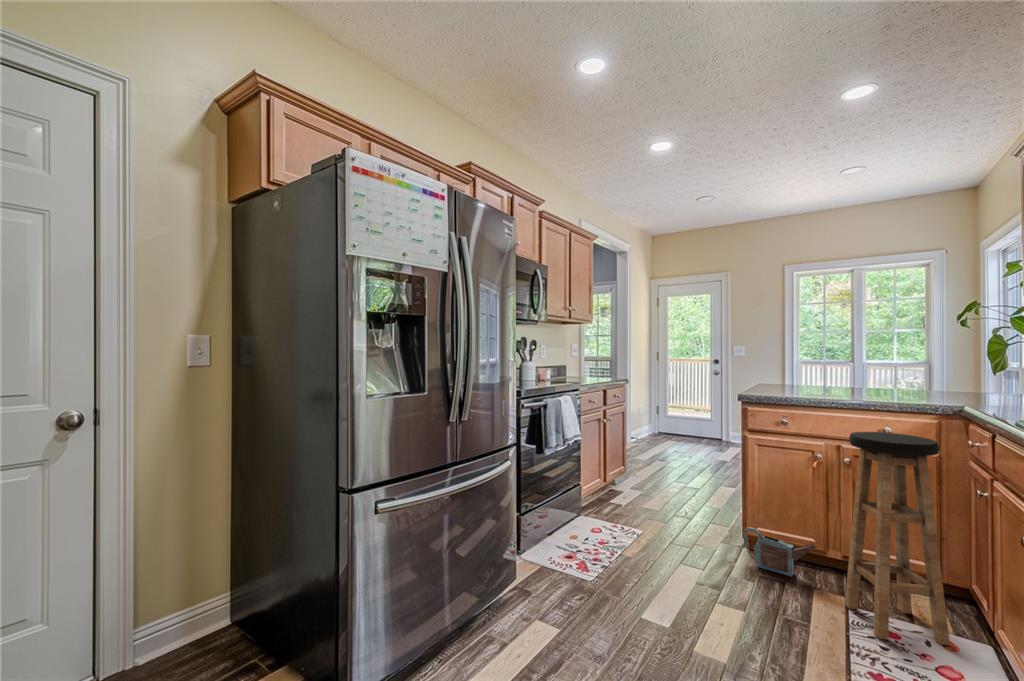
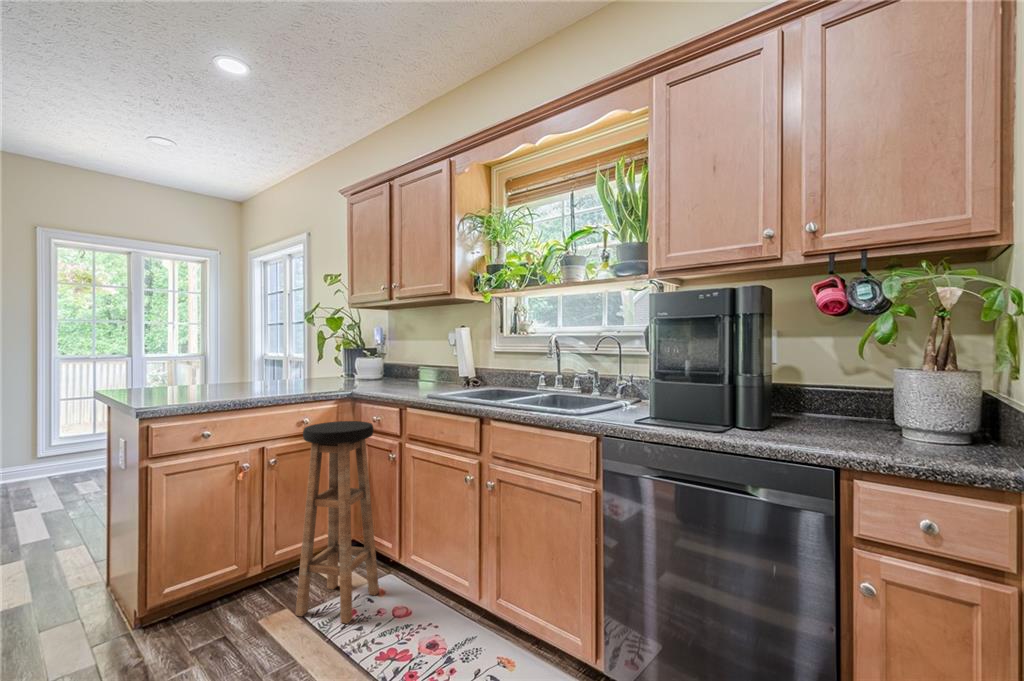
watering can: present [742,527,816,577] -> none [149,571,251,643]

